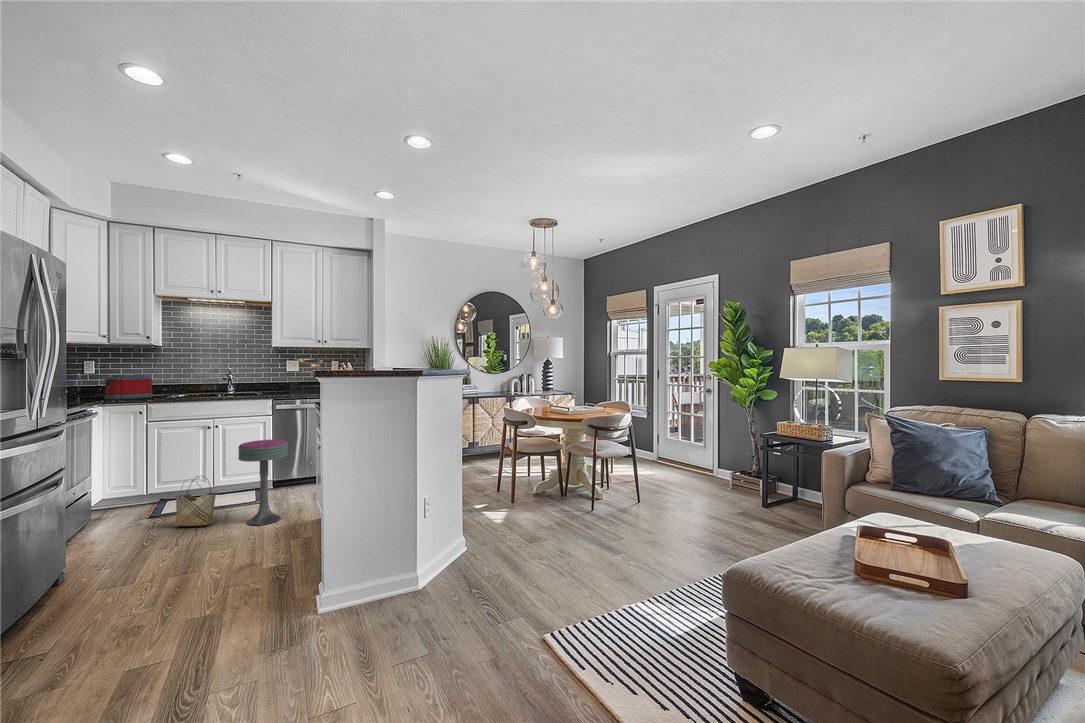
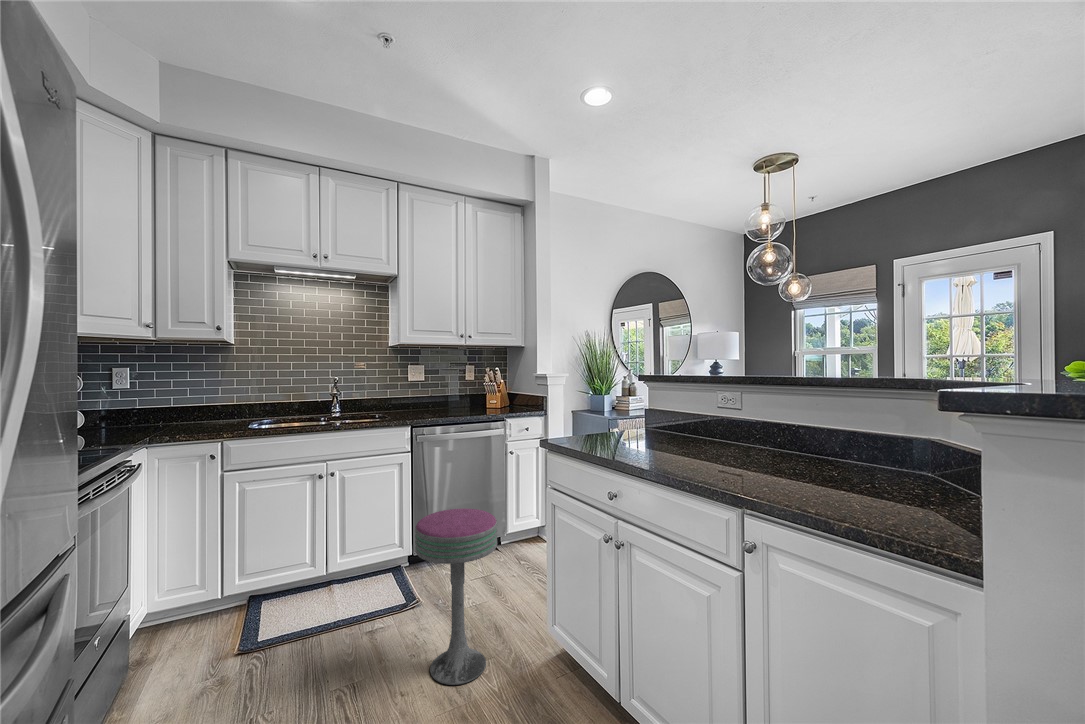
toaster: present [104,375,153,400] -> none [149,390,226,435]
woven basket: present [175,476,216,526] -> none [298,584,372,693]

